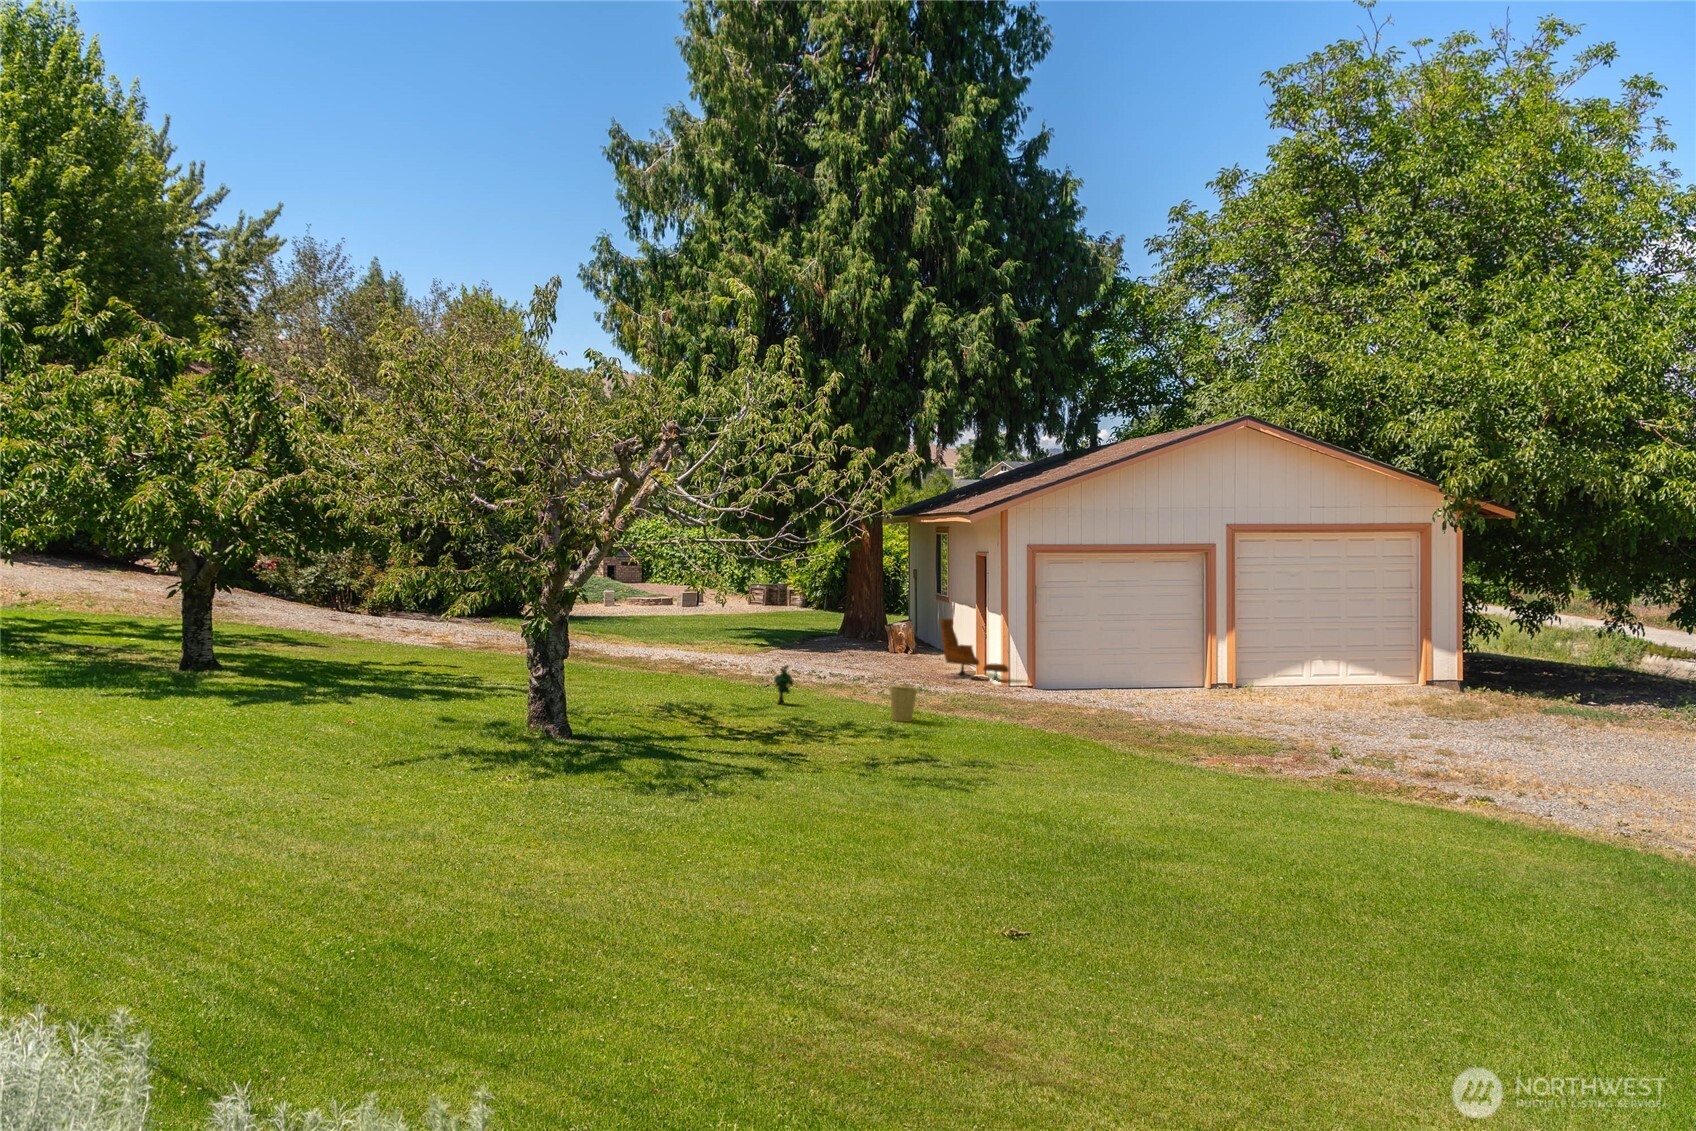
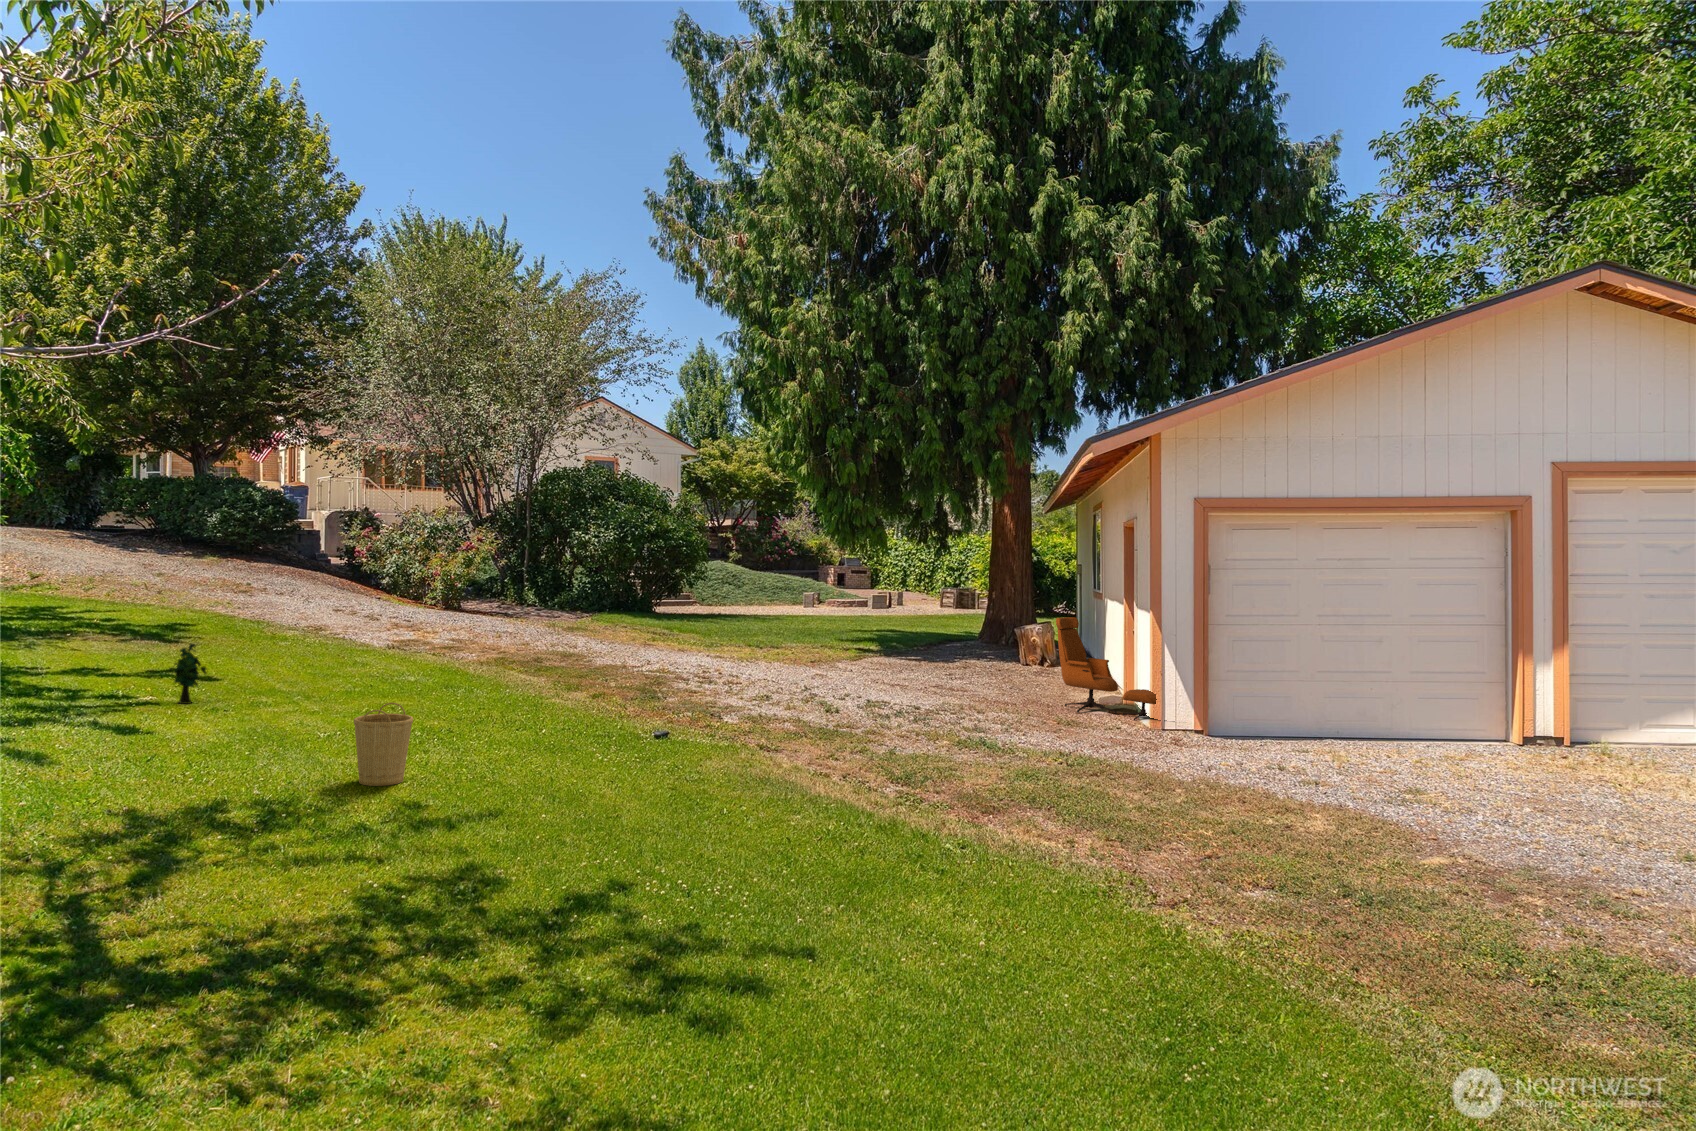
decorative plant: present [774,665,793,704] -> present [170,643,207,704]
basket: present [890,686,917,722] -> present [354,703,413,786]

